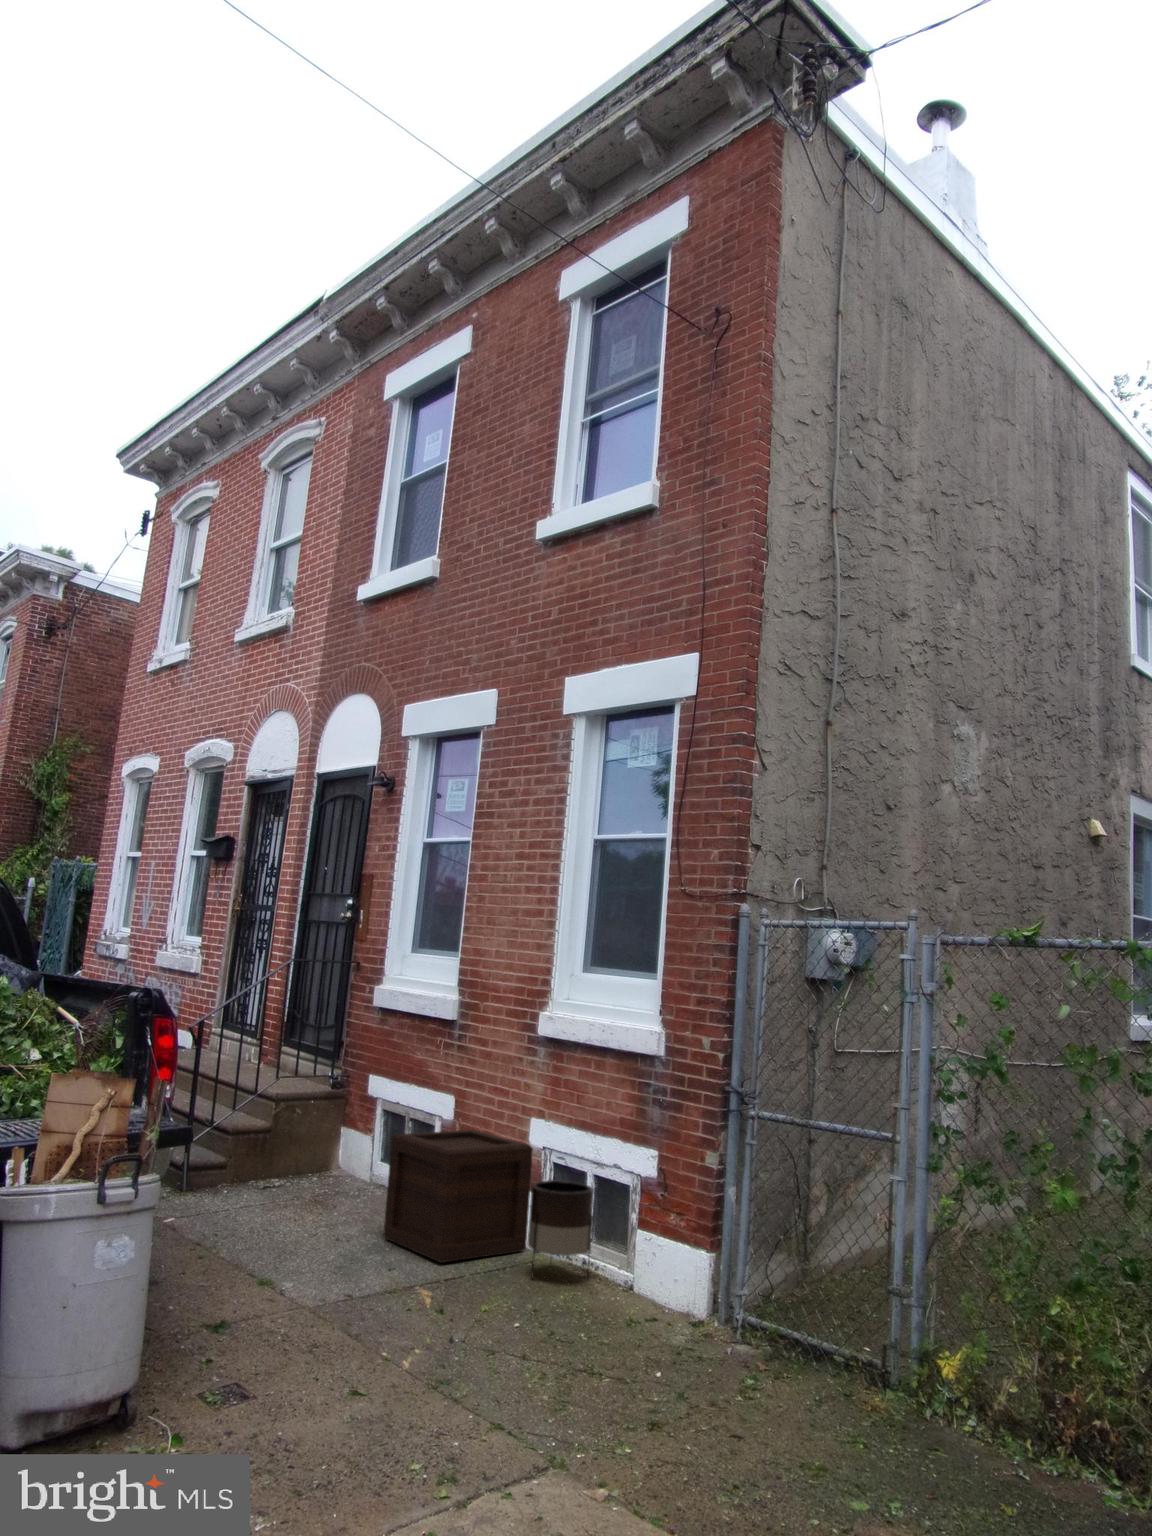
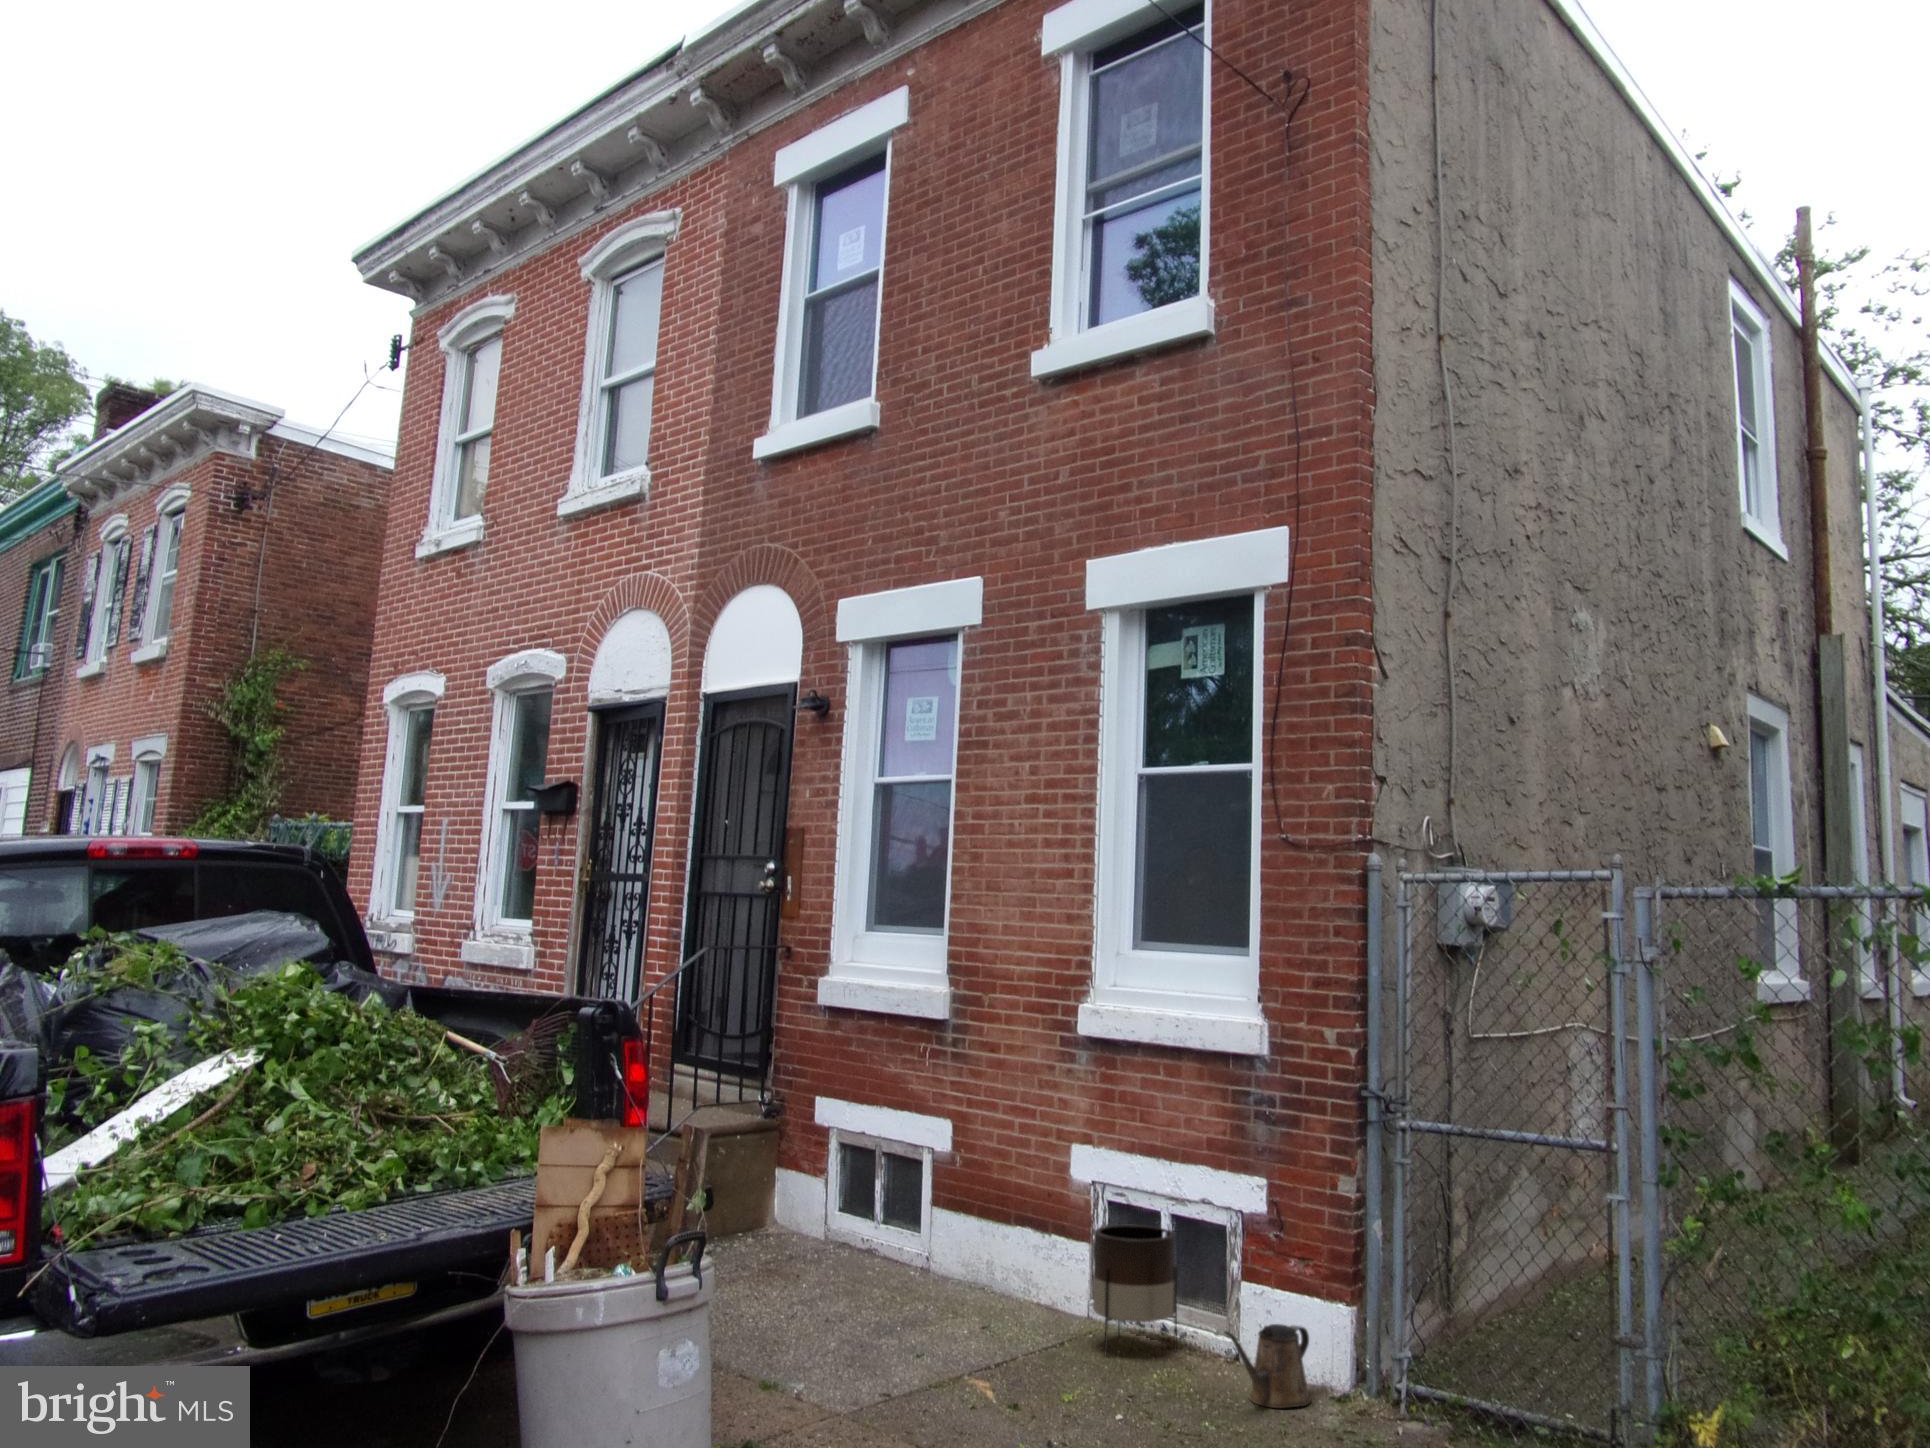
wooden crate: present [383,1130,533,1263] -> none [886,1164,1079,1342]
watering can: none [600,1263,677,1328] -> present [1224,1324,1311,1408]

